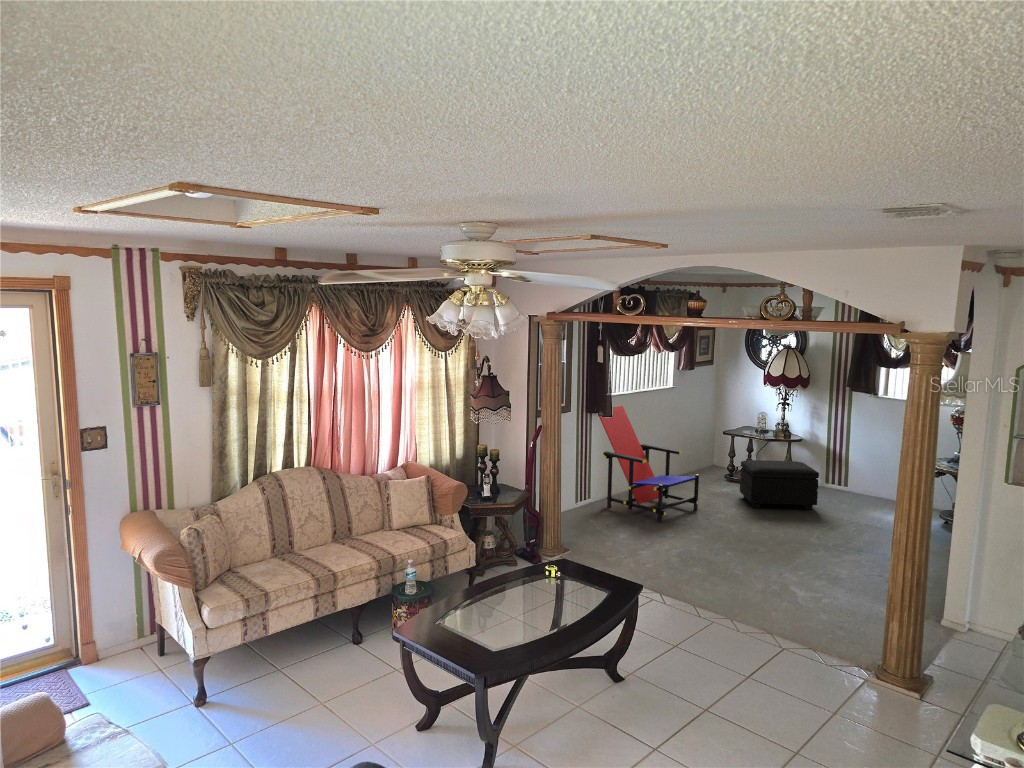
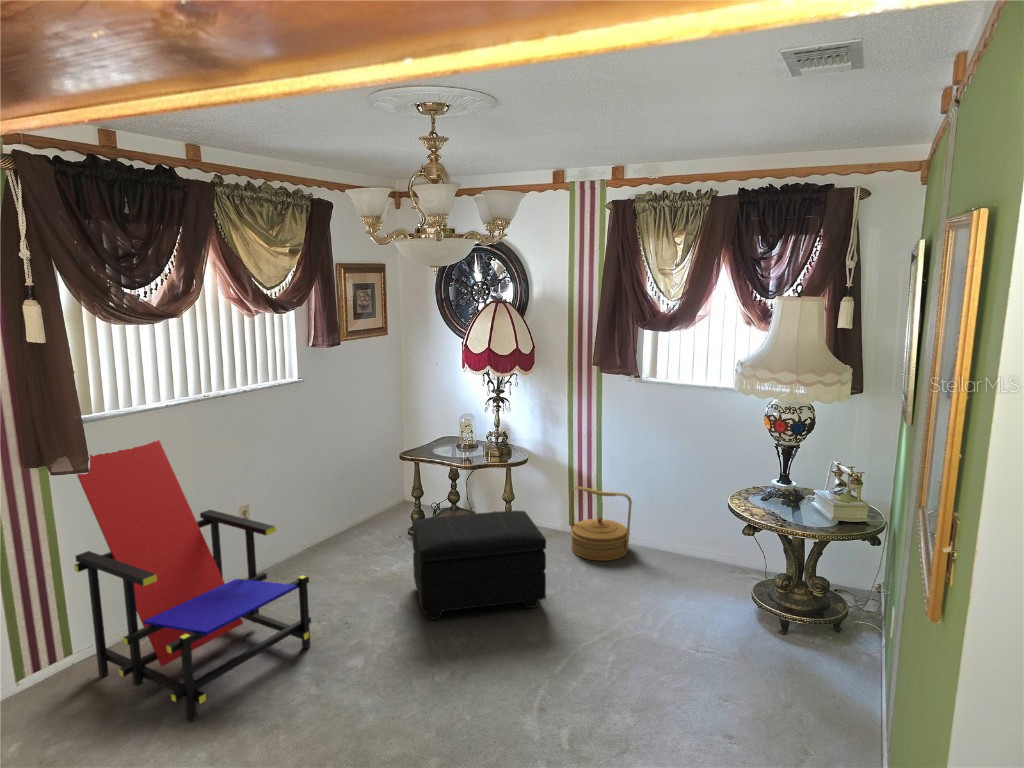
woven basket: none [828,457,868,499] -> present [570,486,632,561]

